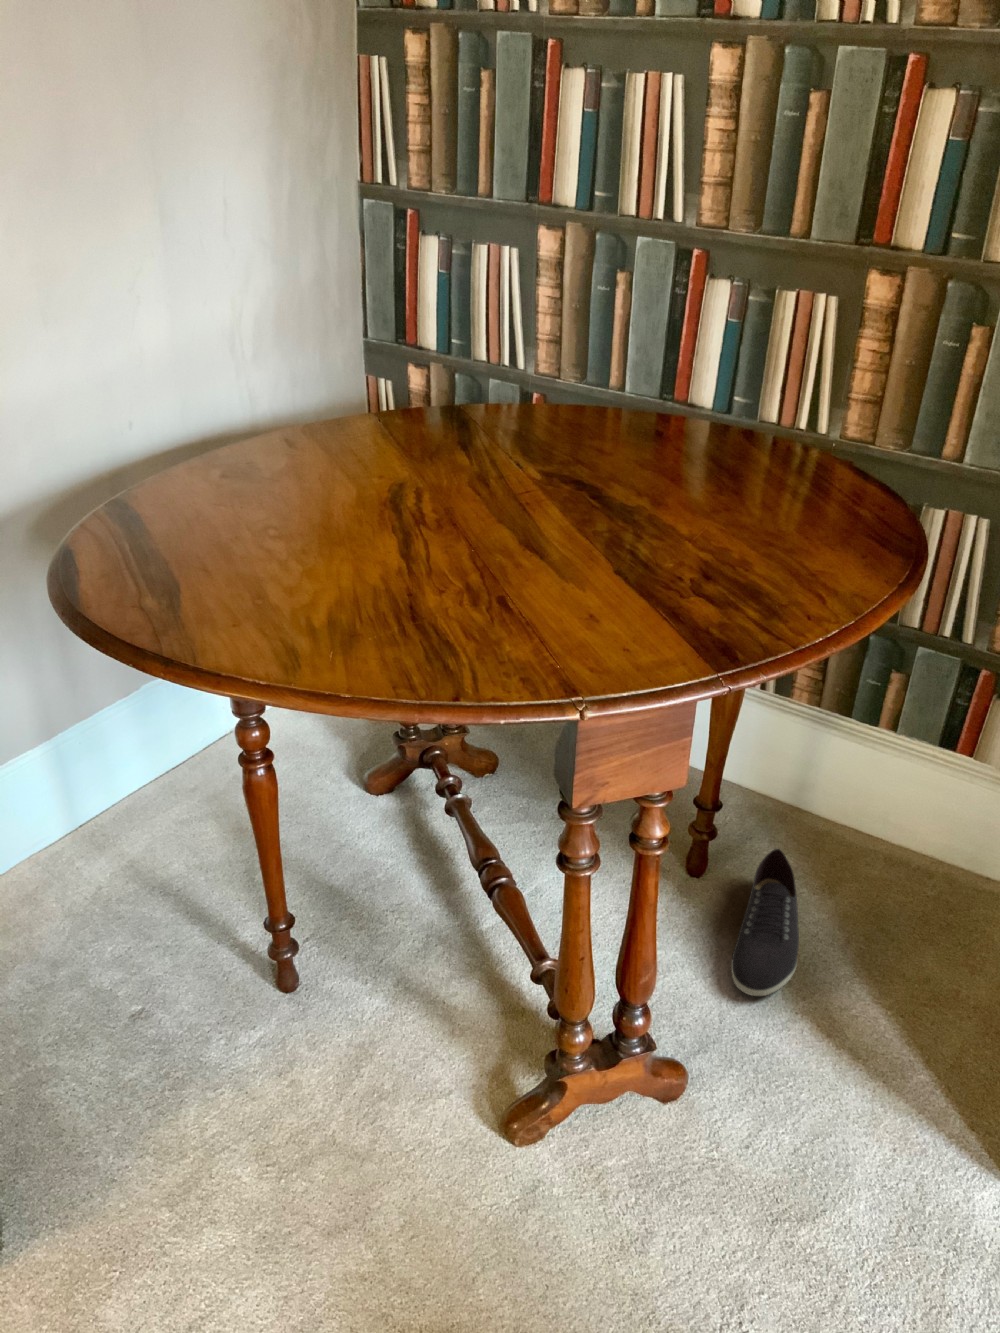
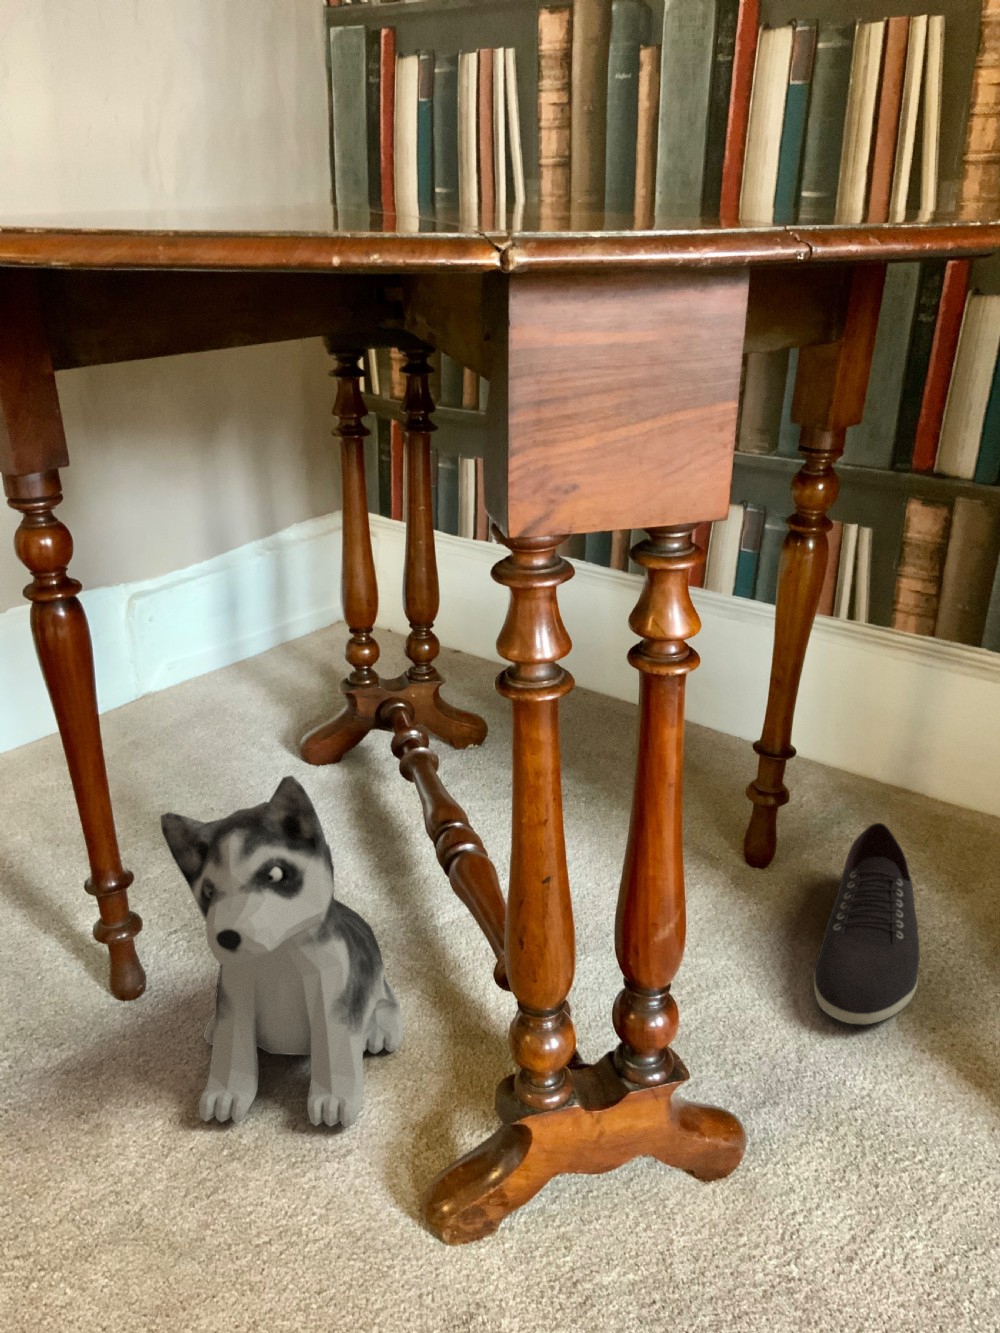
plush toy: none [330,879,473,1078] -> present [161,776,403,1127]

